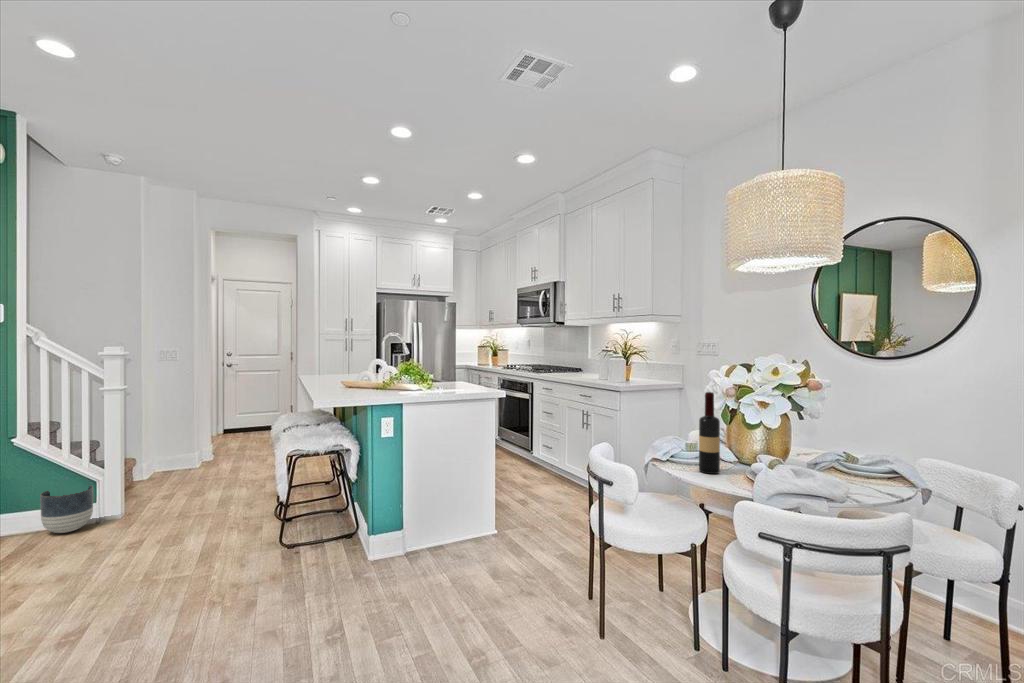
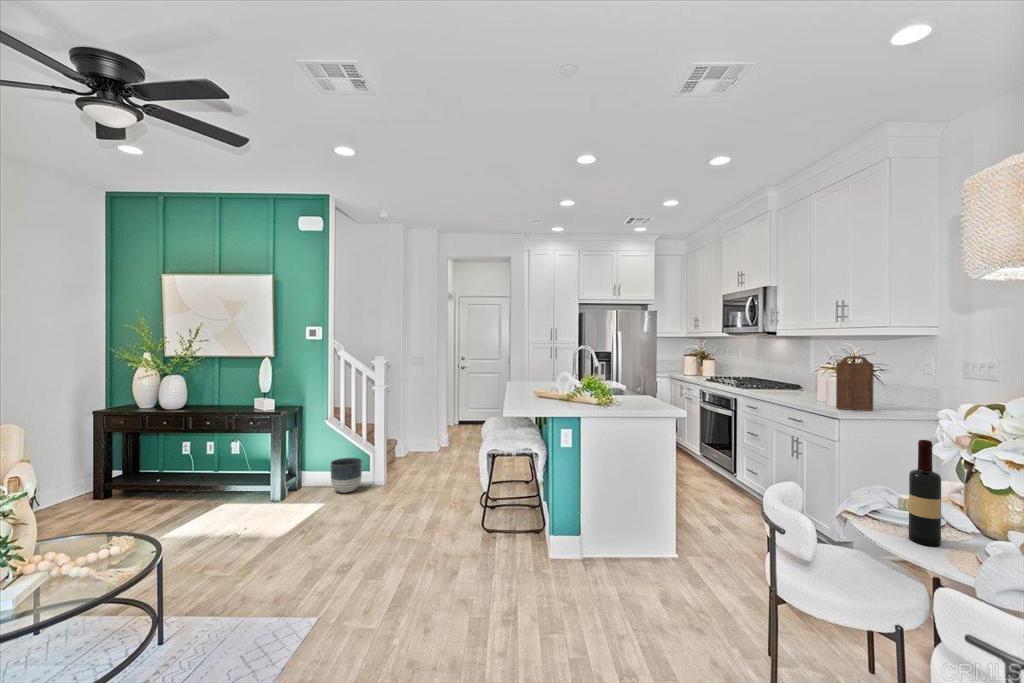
cutting board: none [618,340,644,385] -> present [836,356,874,411]

